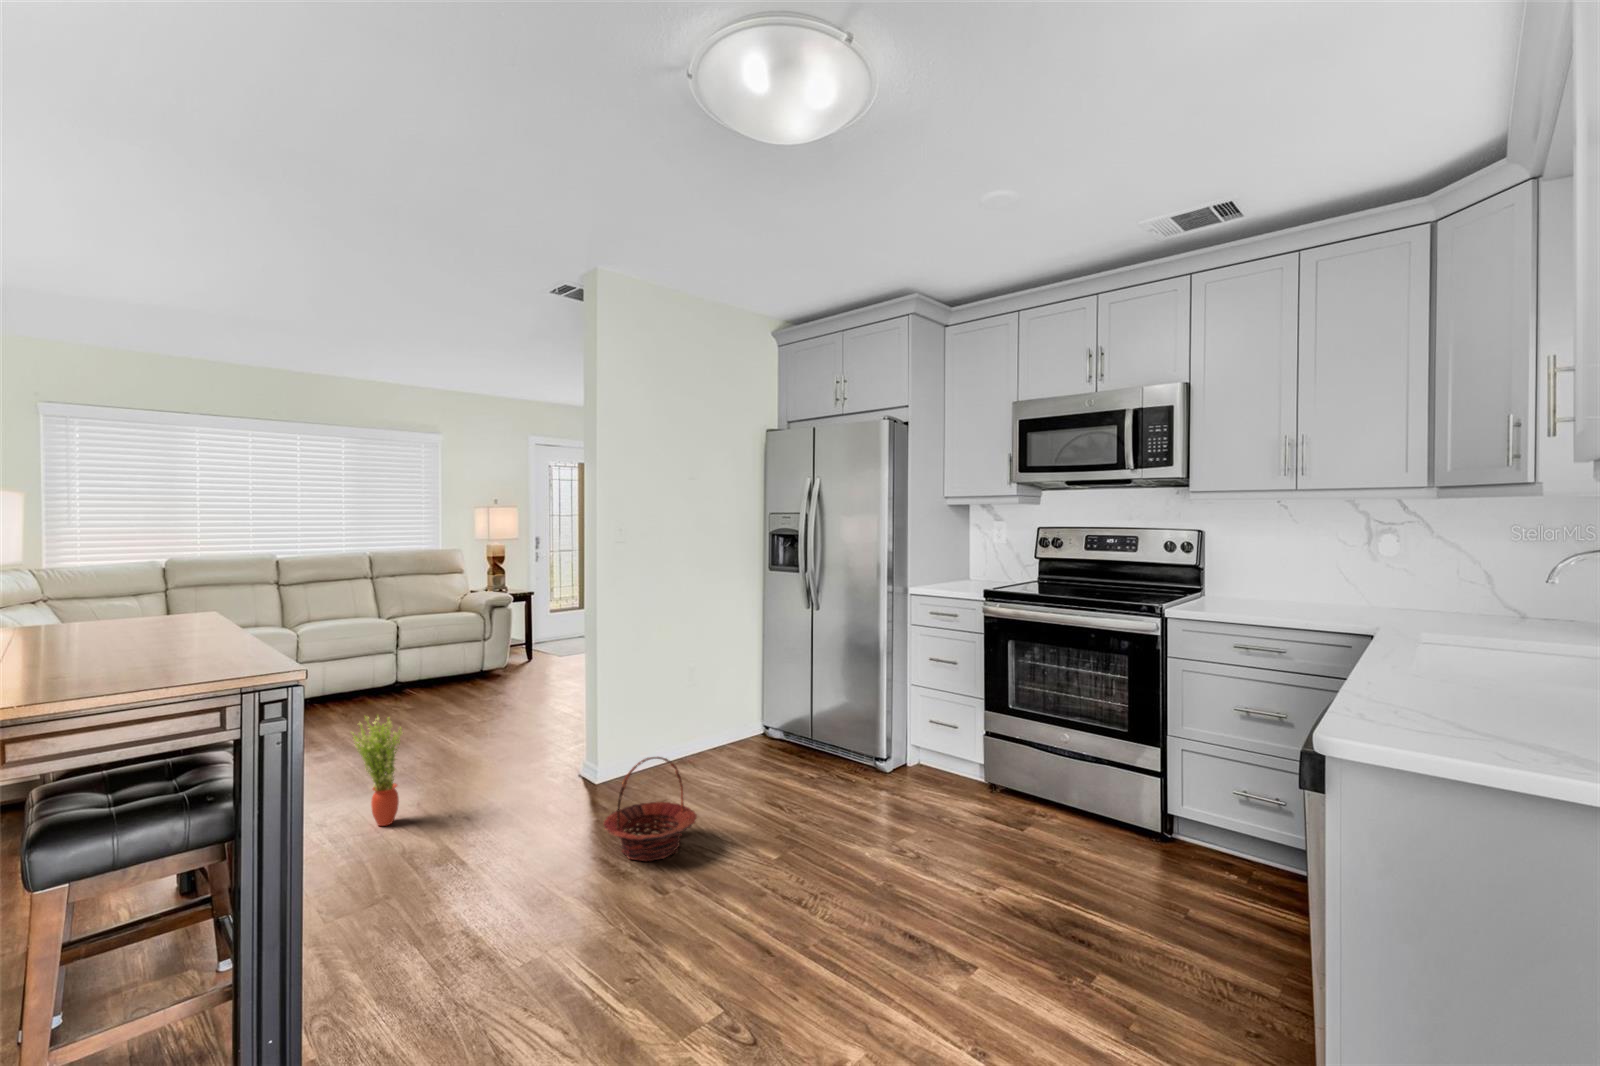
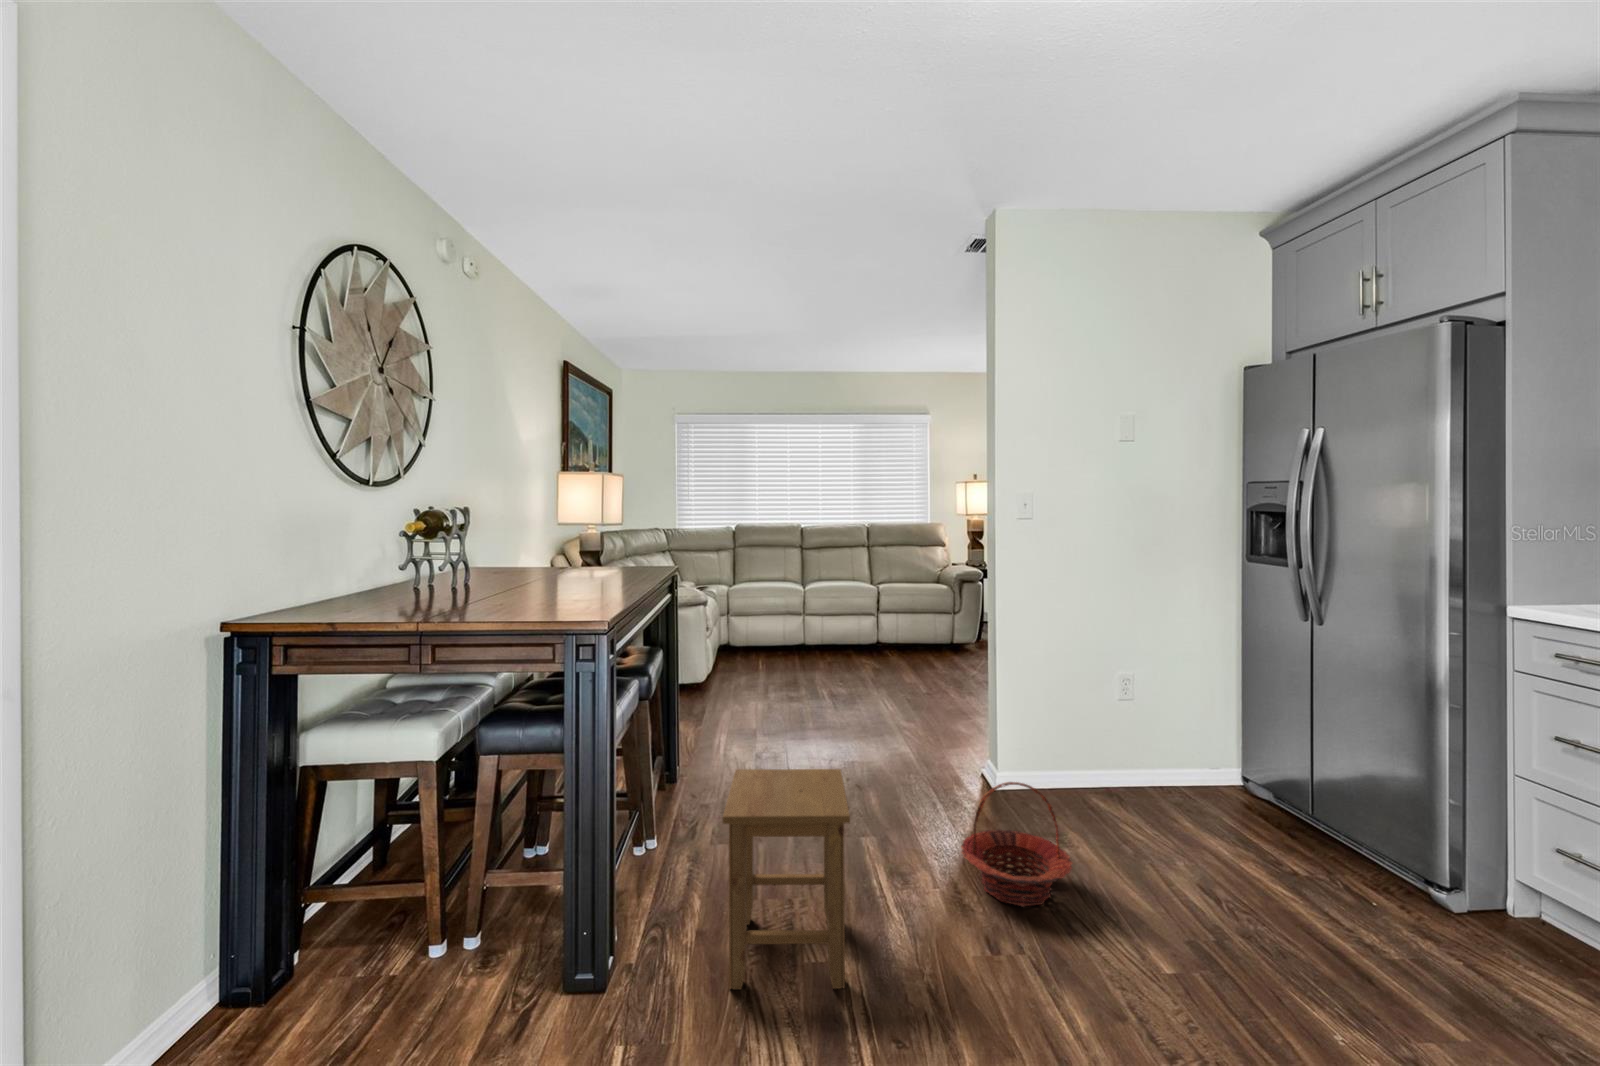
potted plant: present [353,716,402,826] -> none [795,682,832,778]
stool: none [401,780,570,1022] -> present [722,769,850,989]

